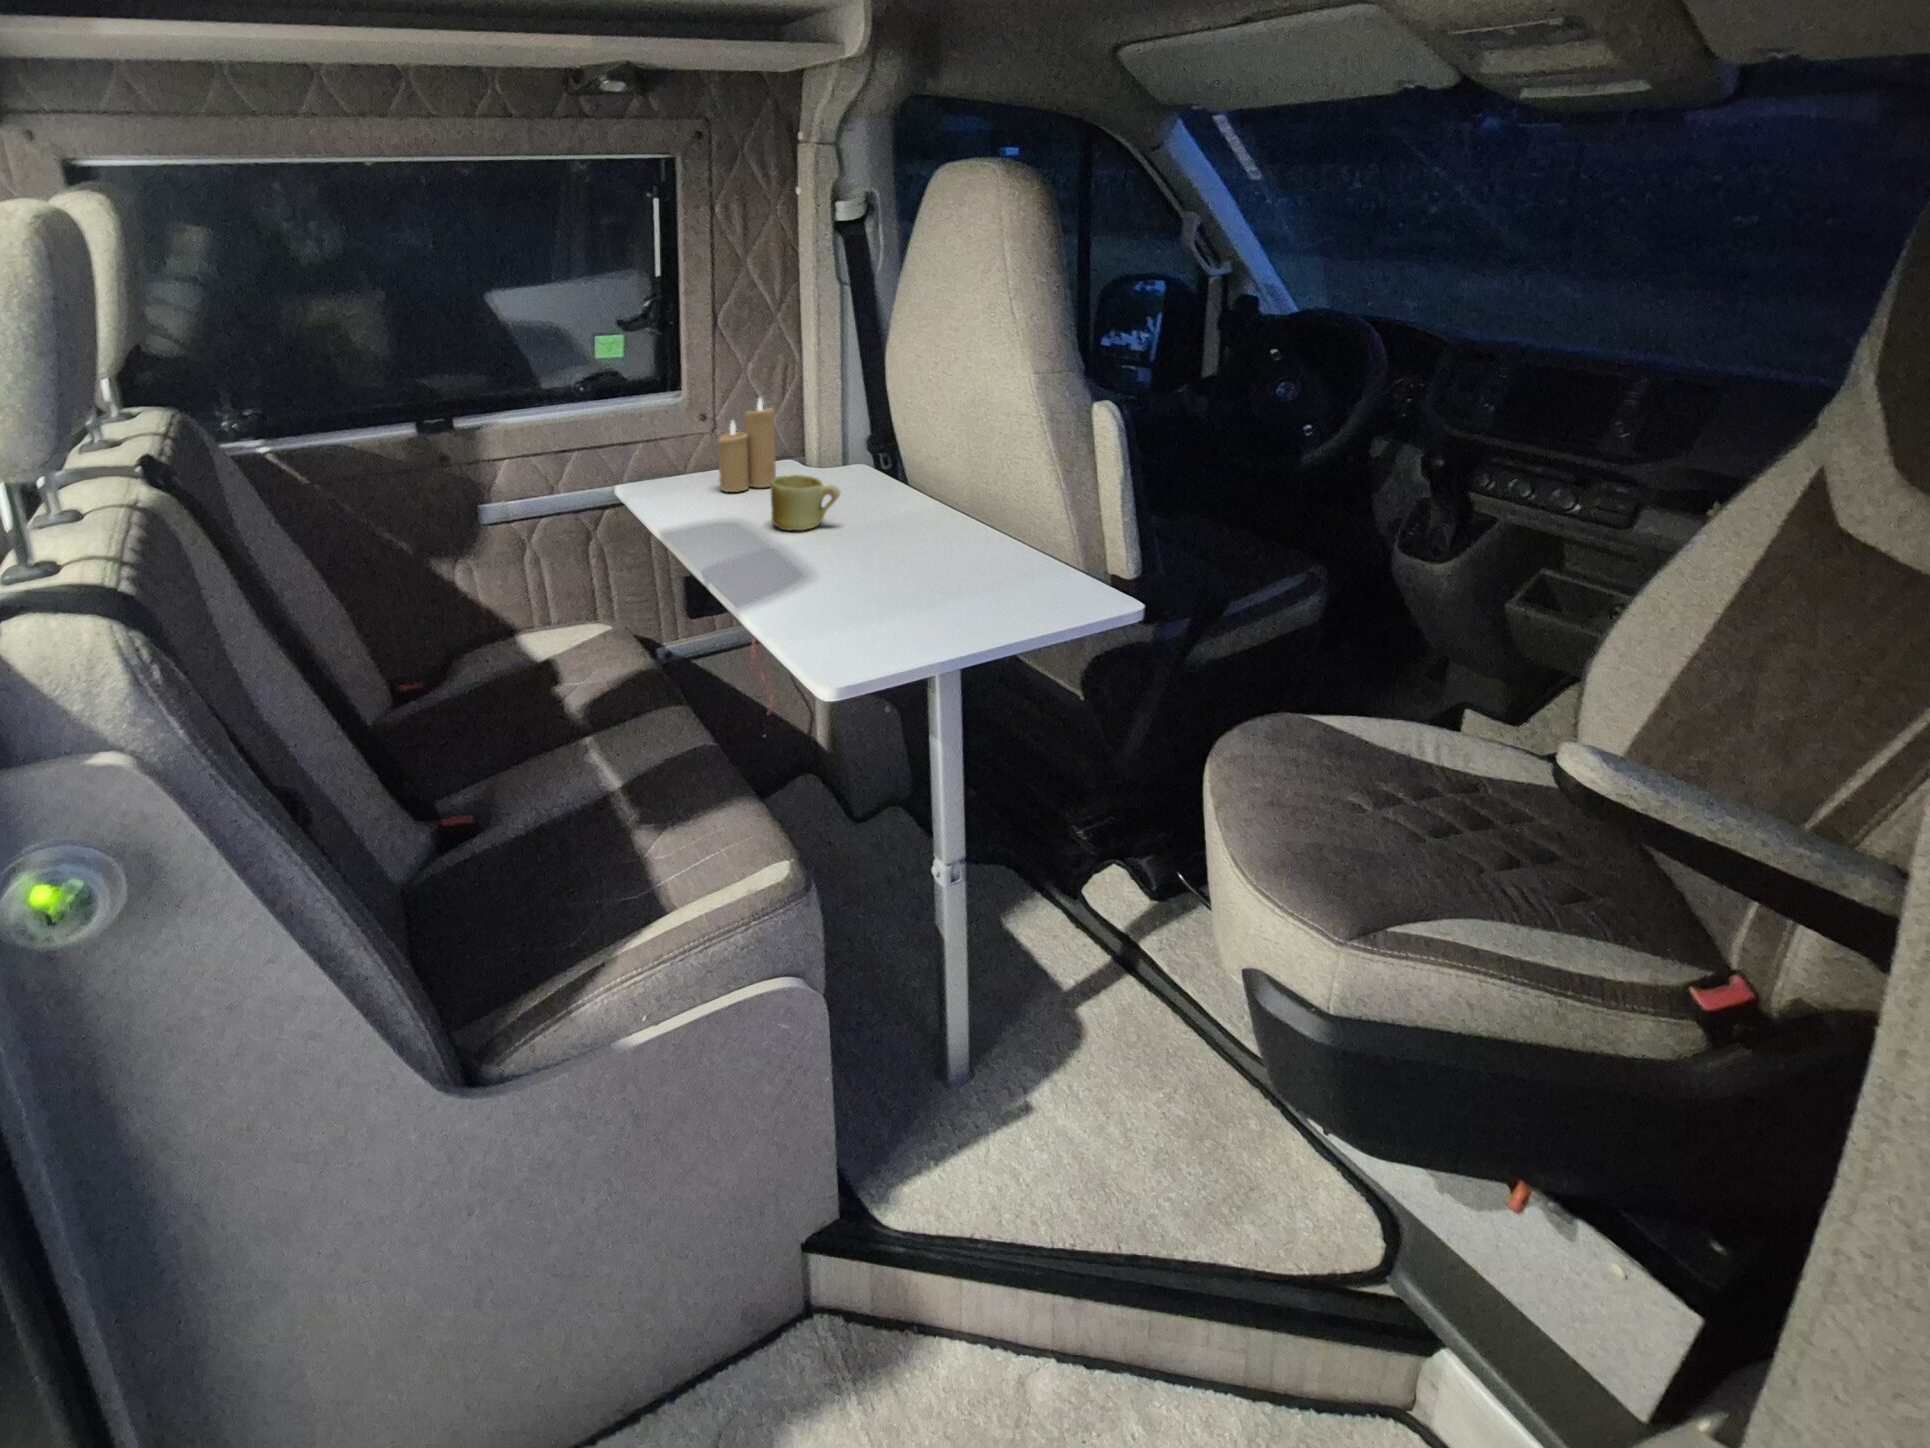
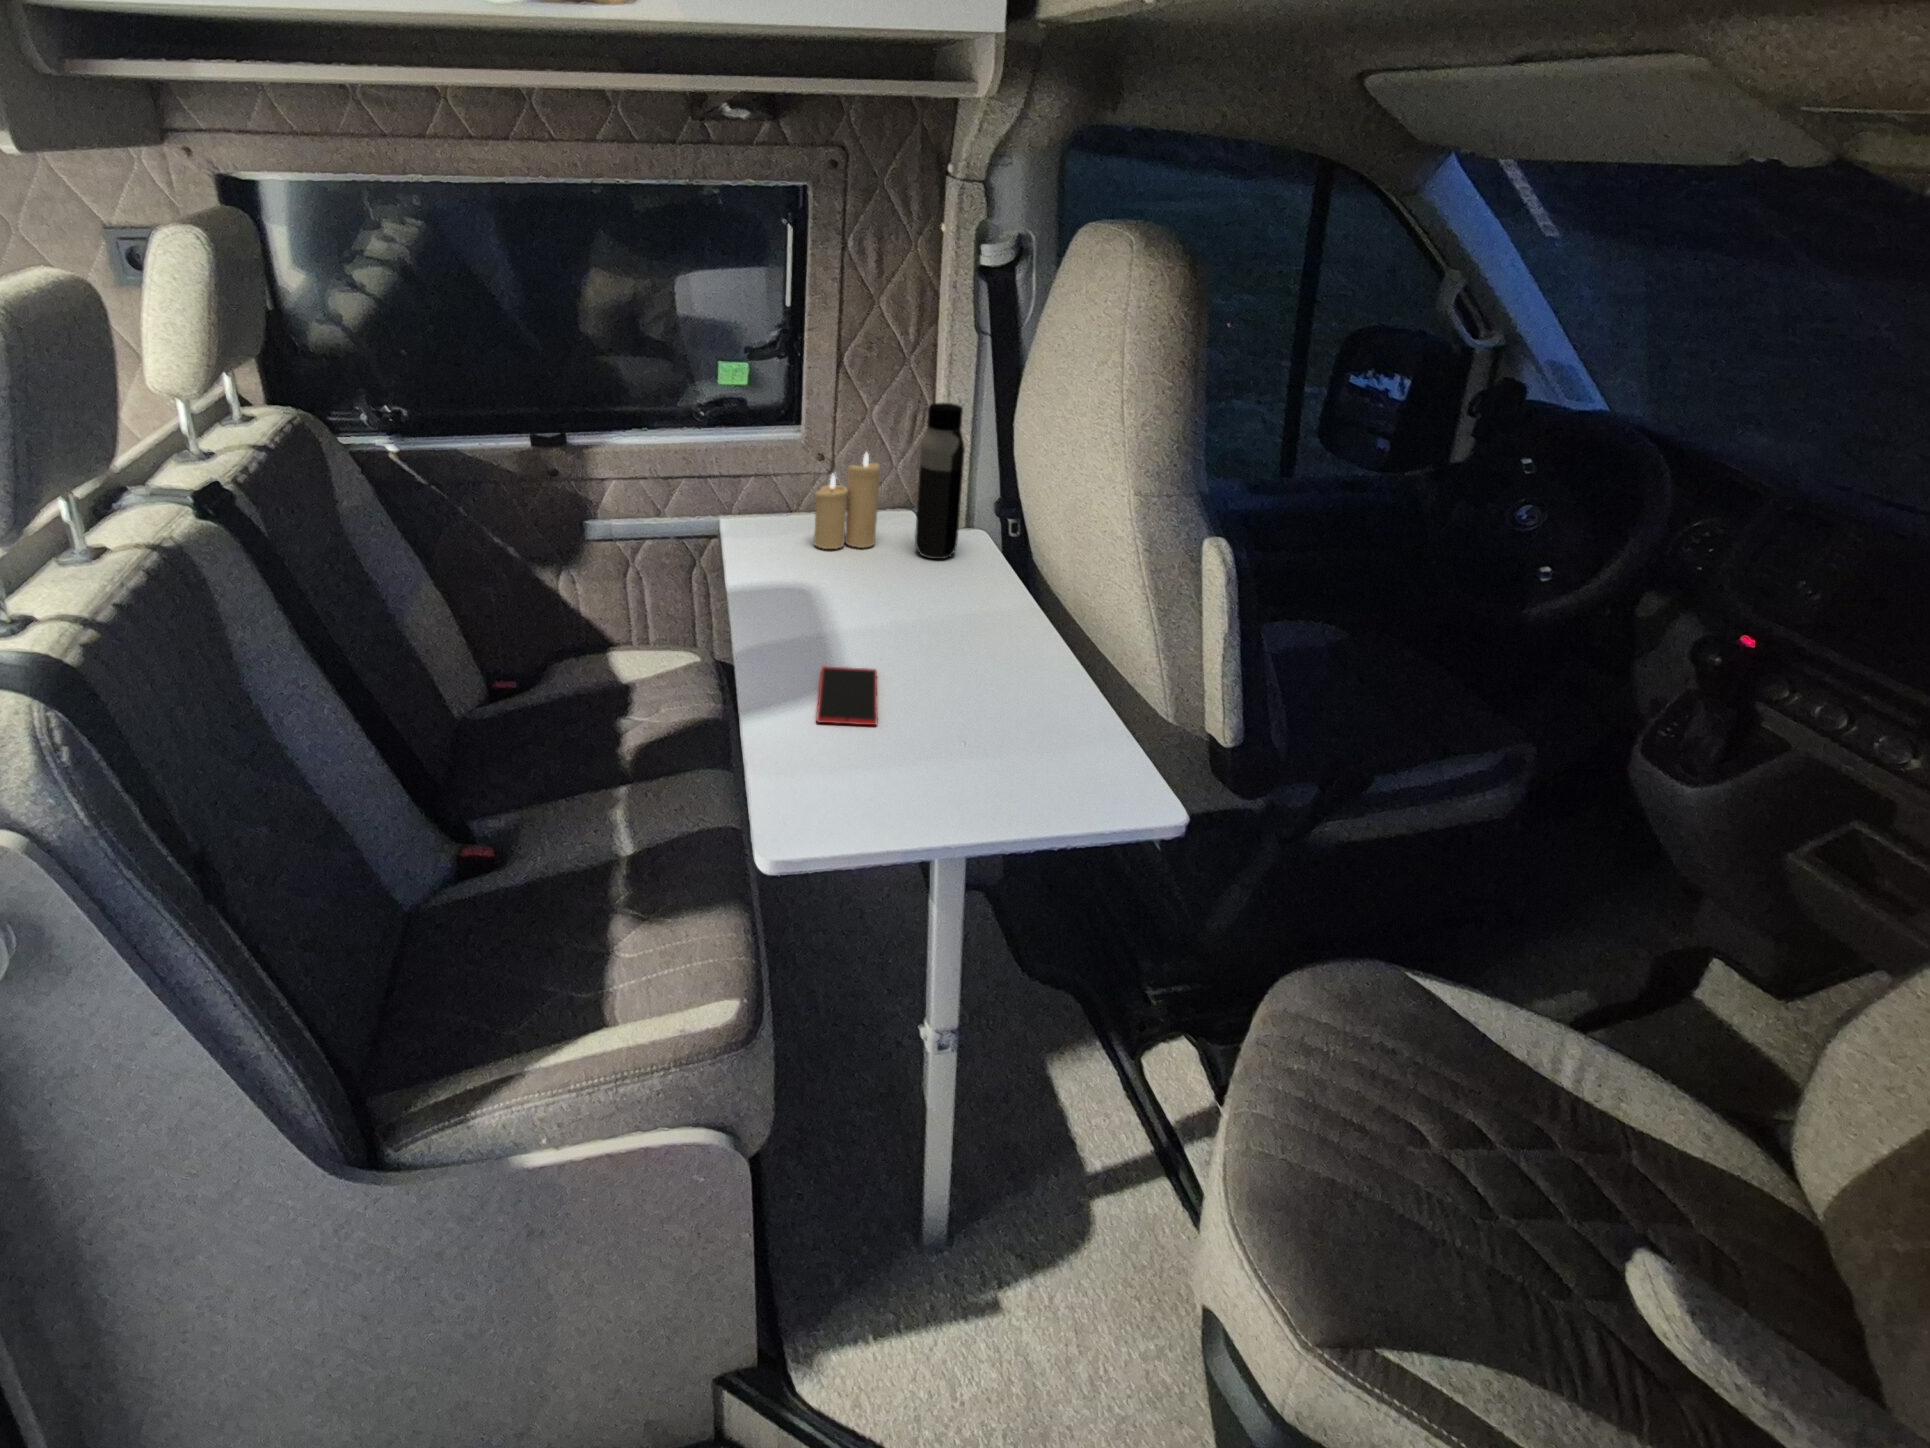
water bottle: none [812,343,852,487] -> present [915,403,965,559]
mug: present [771,475,840,530] -> none [840,550,915,614]
smartphone: none [787,564,861,607] -> present [816,667,878,725]

